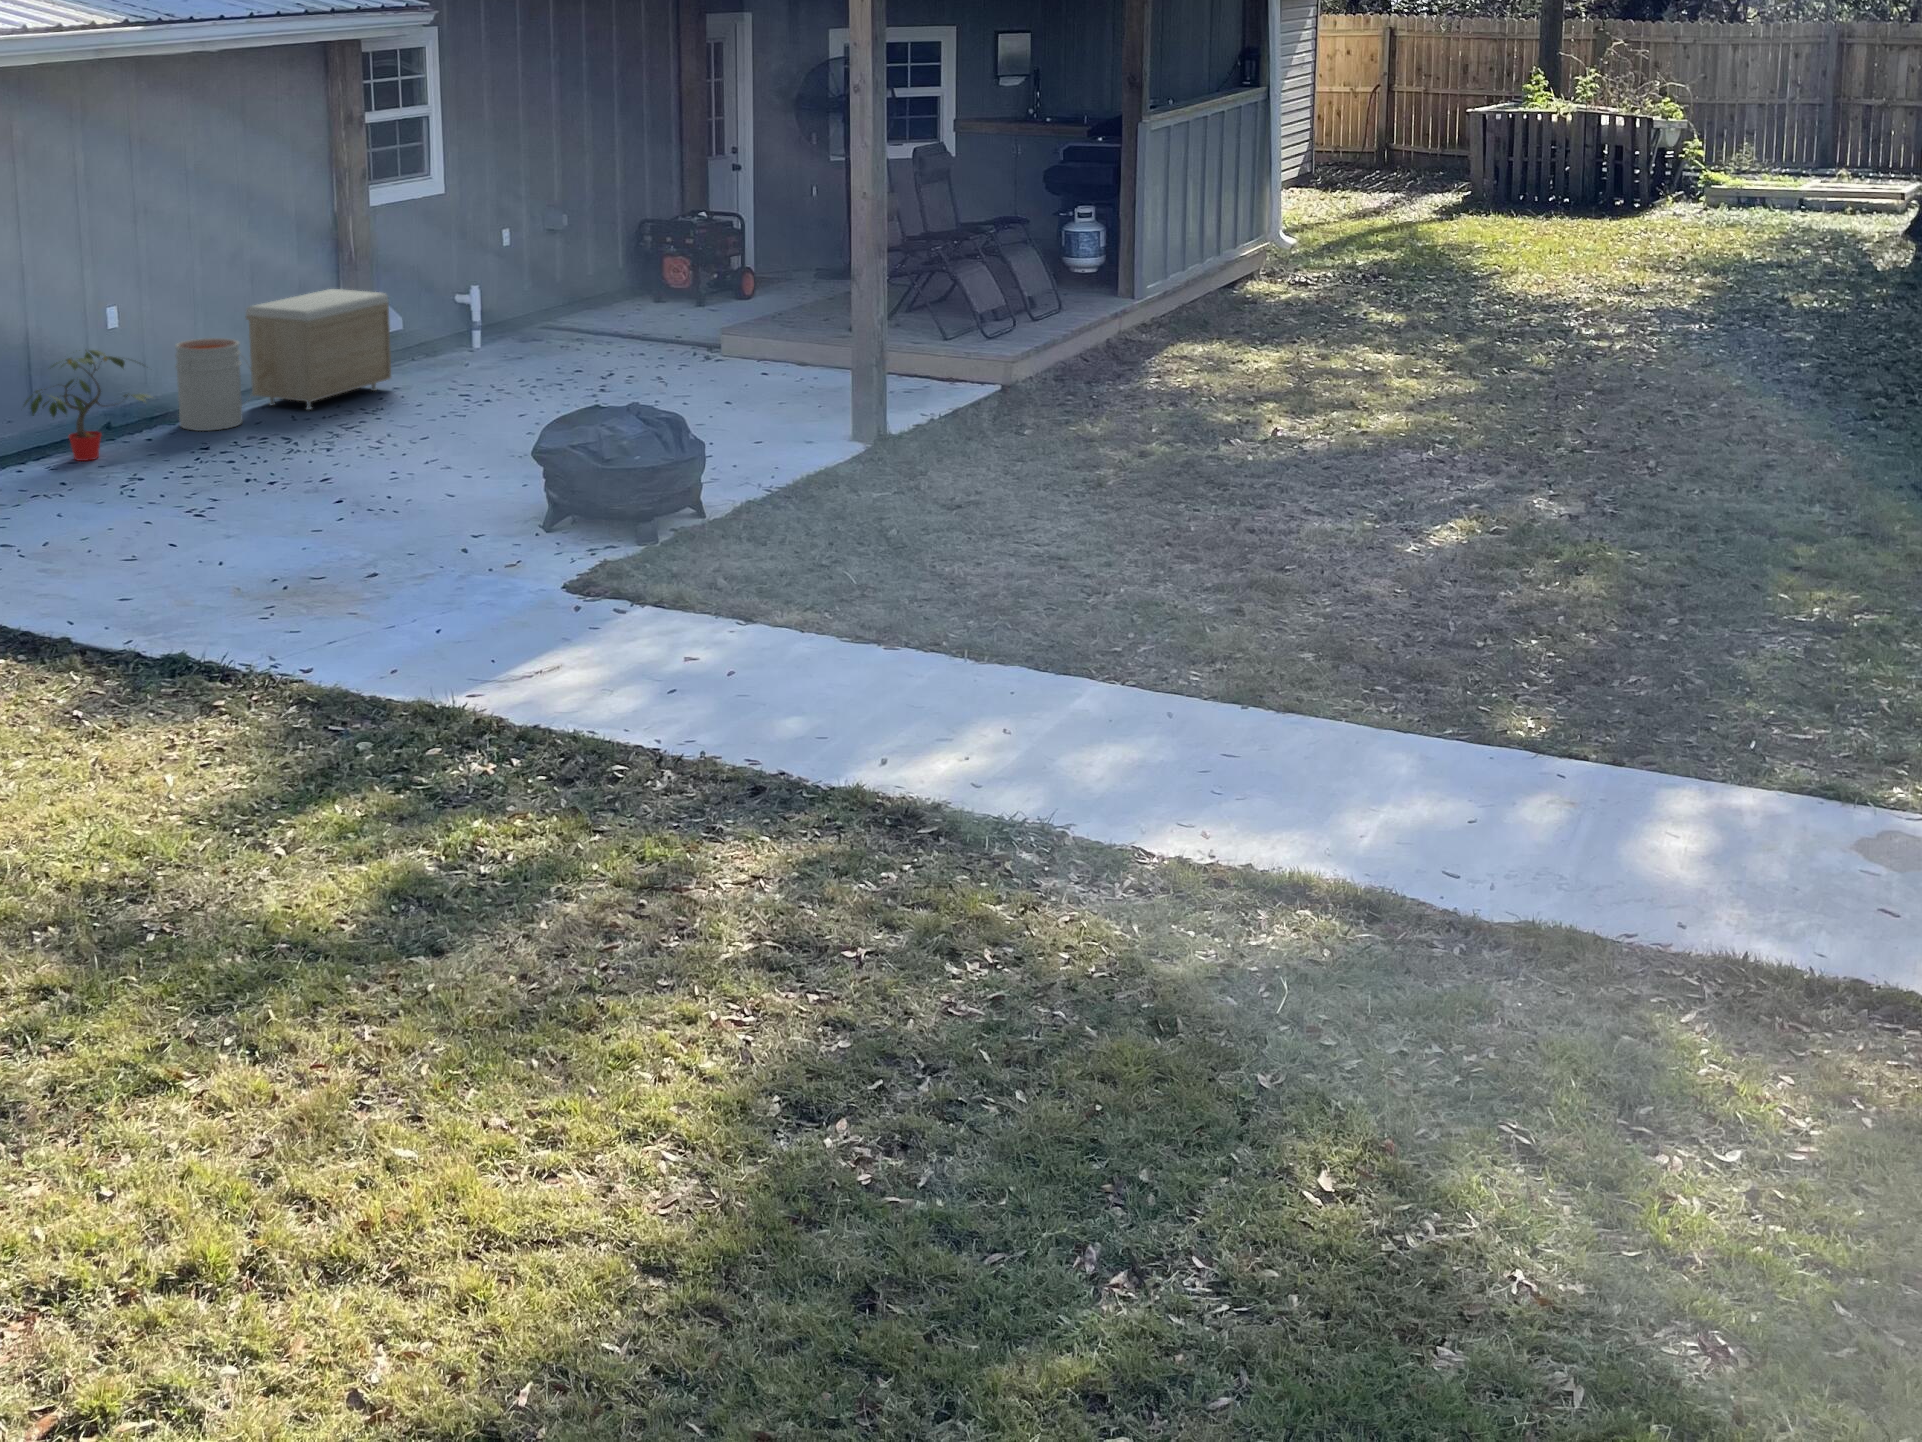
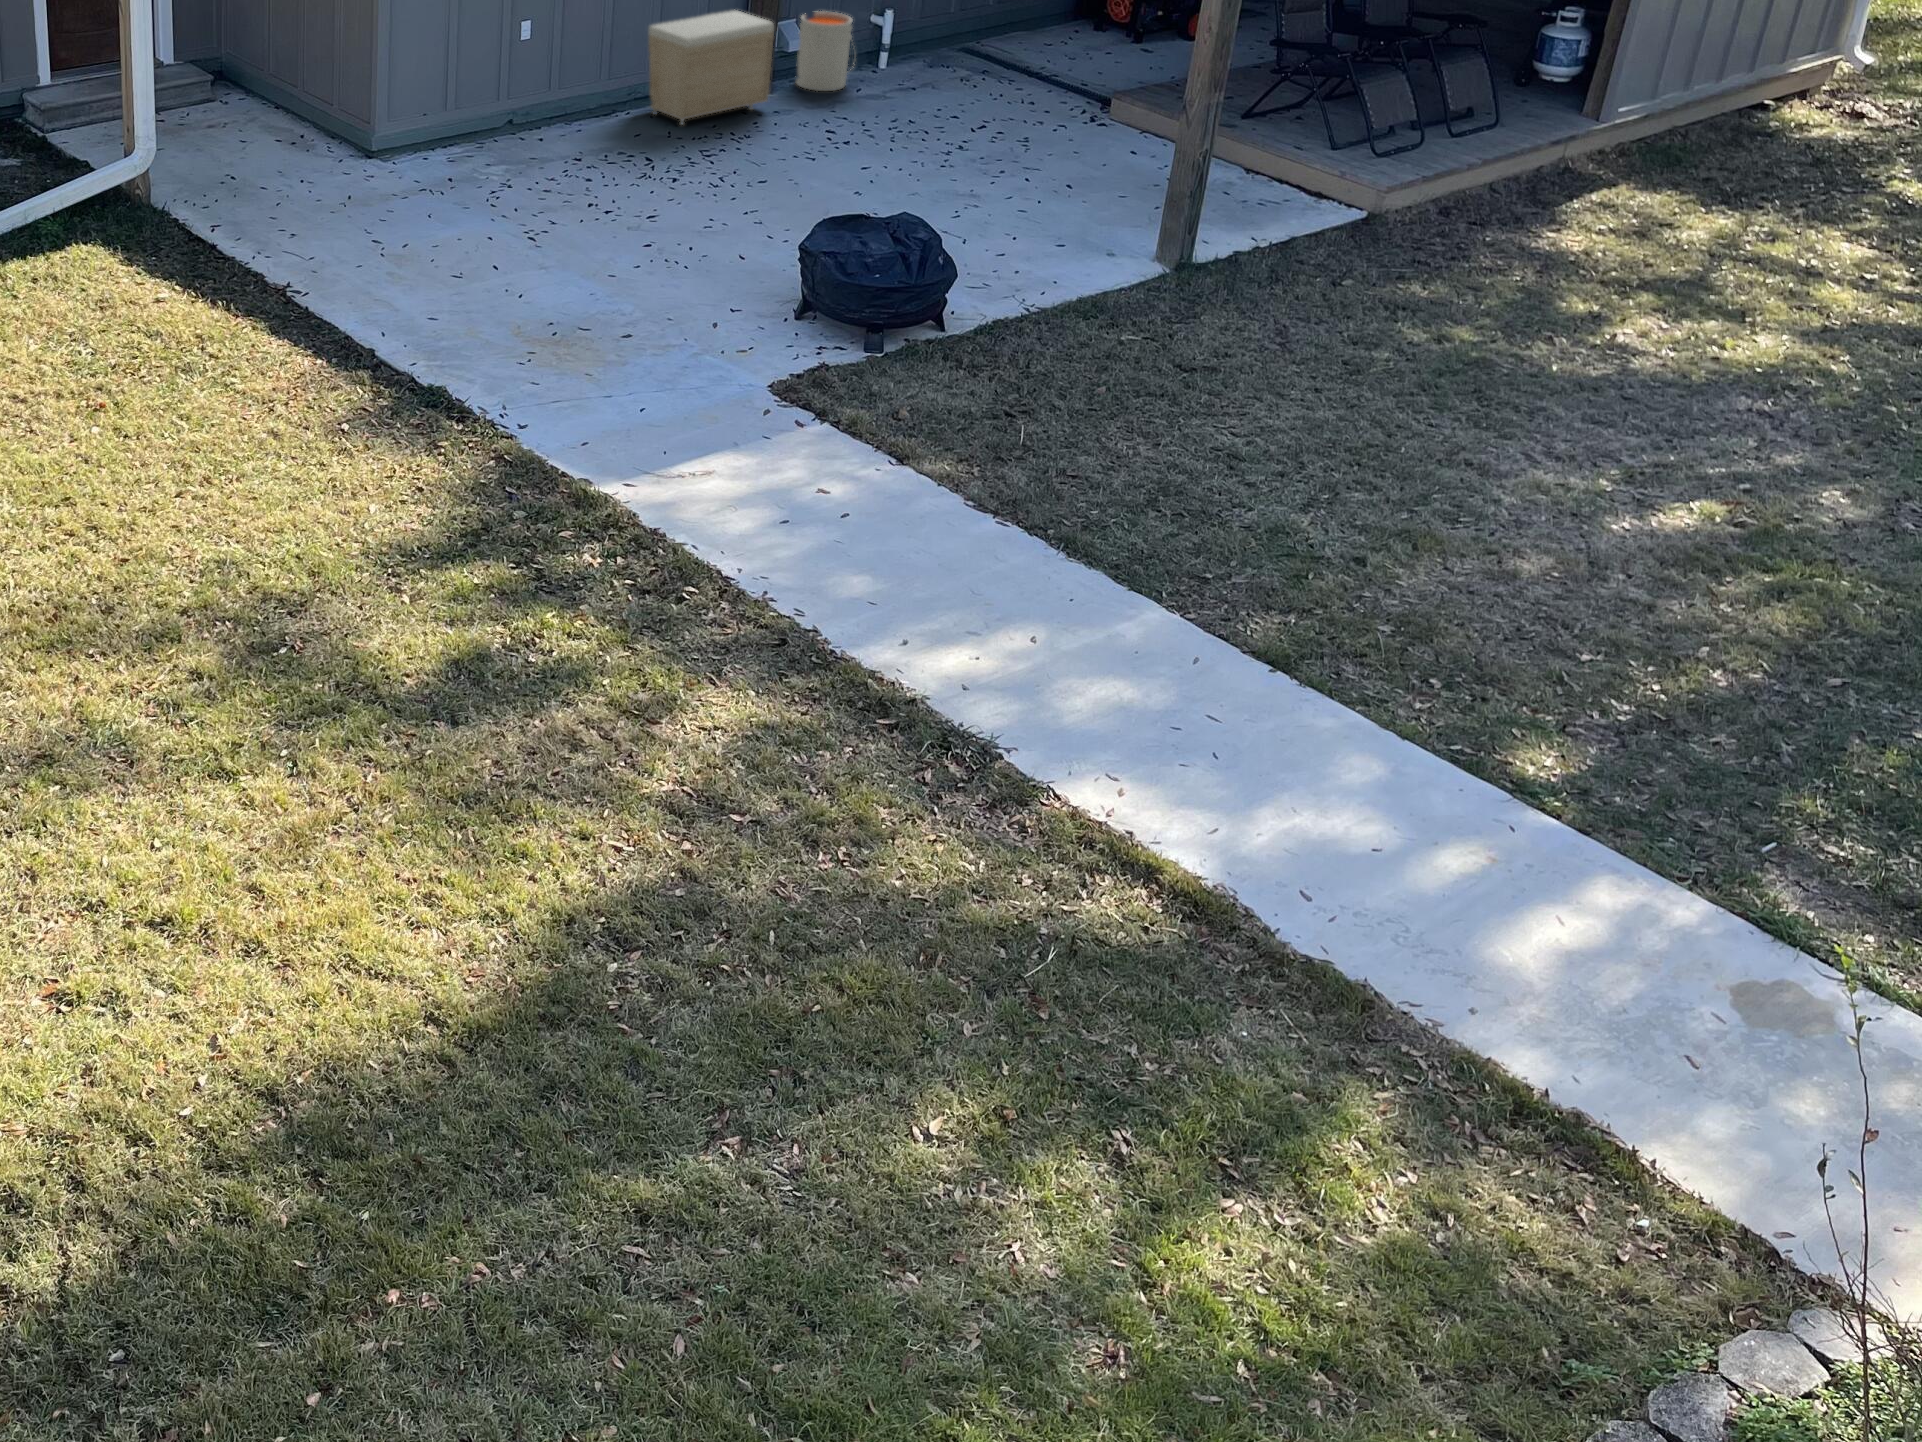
bucket: present [175,338,254,431] -> present [796,11,852,91]
potted plant: present [24,350,151,461] -> none [425,60,539,156]

